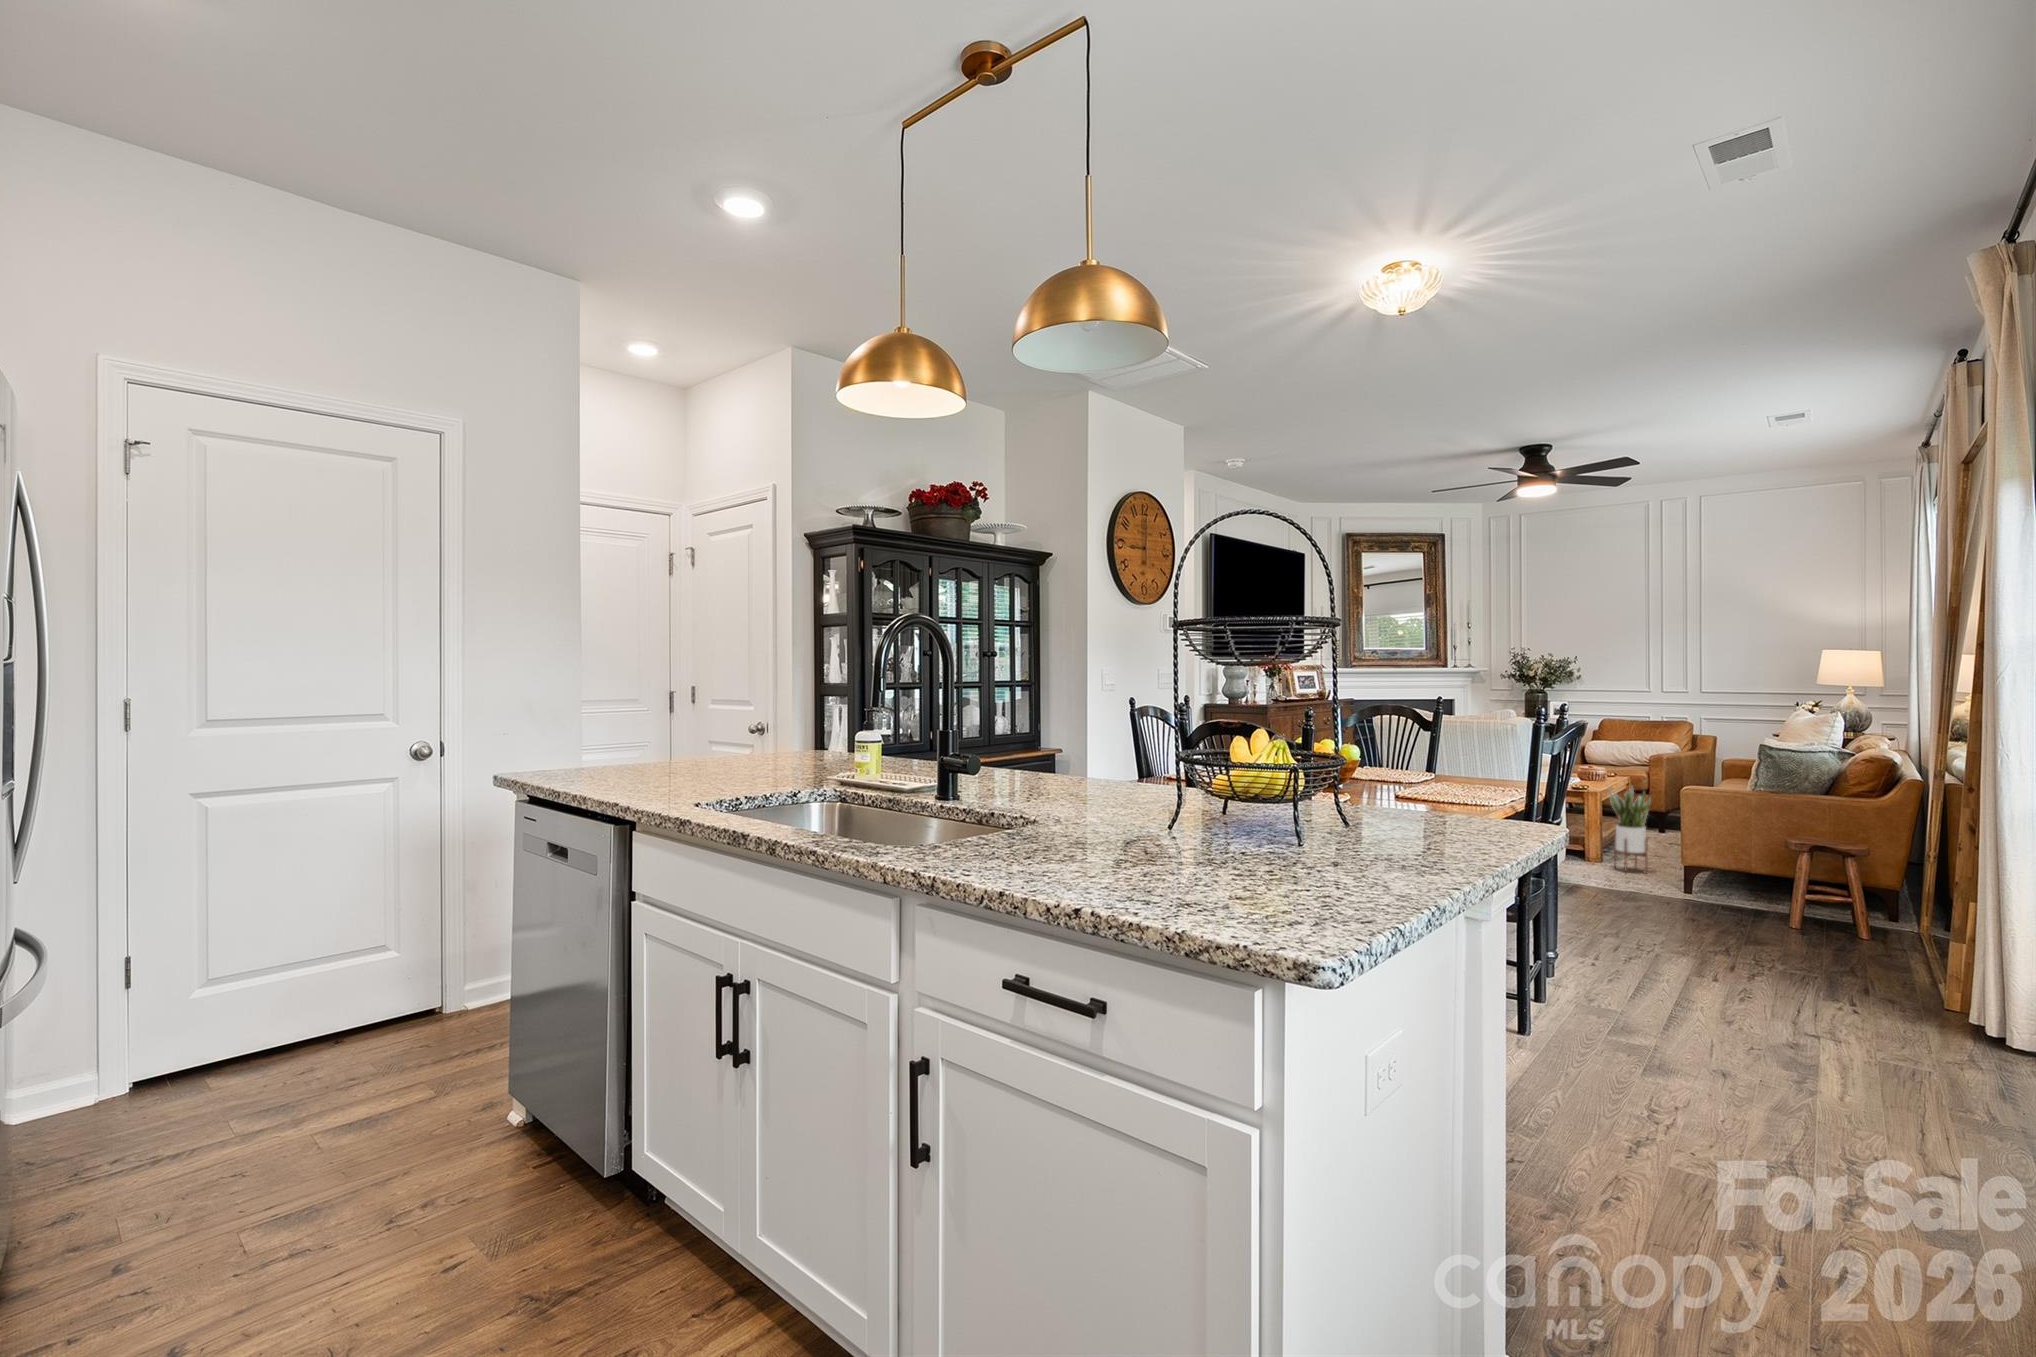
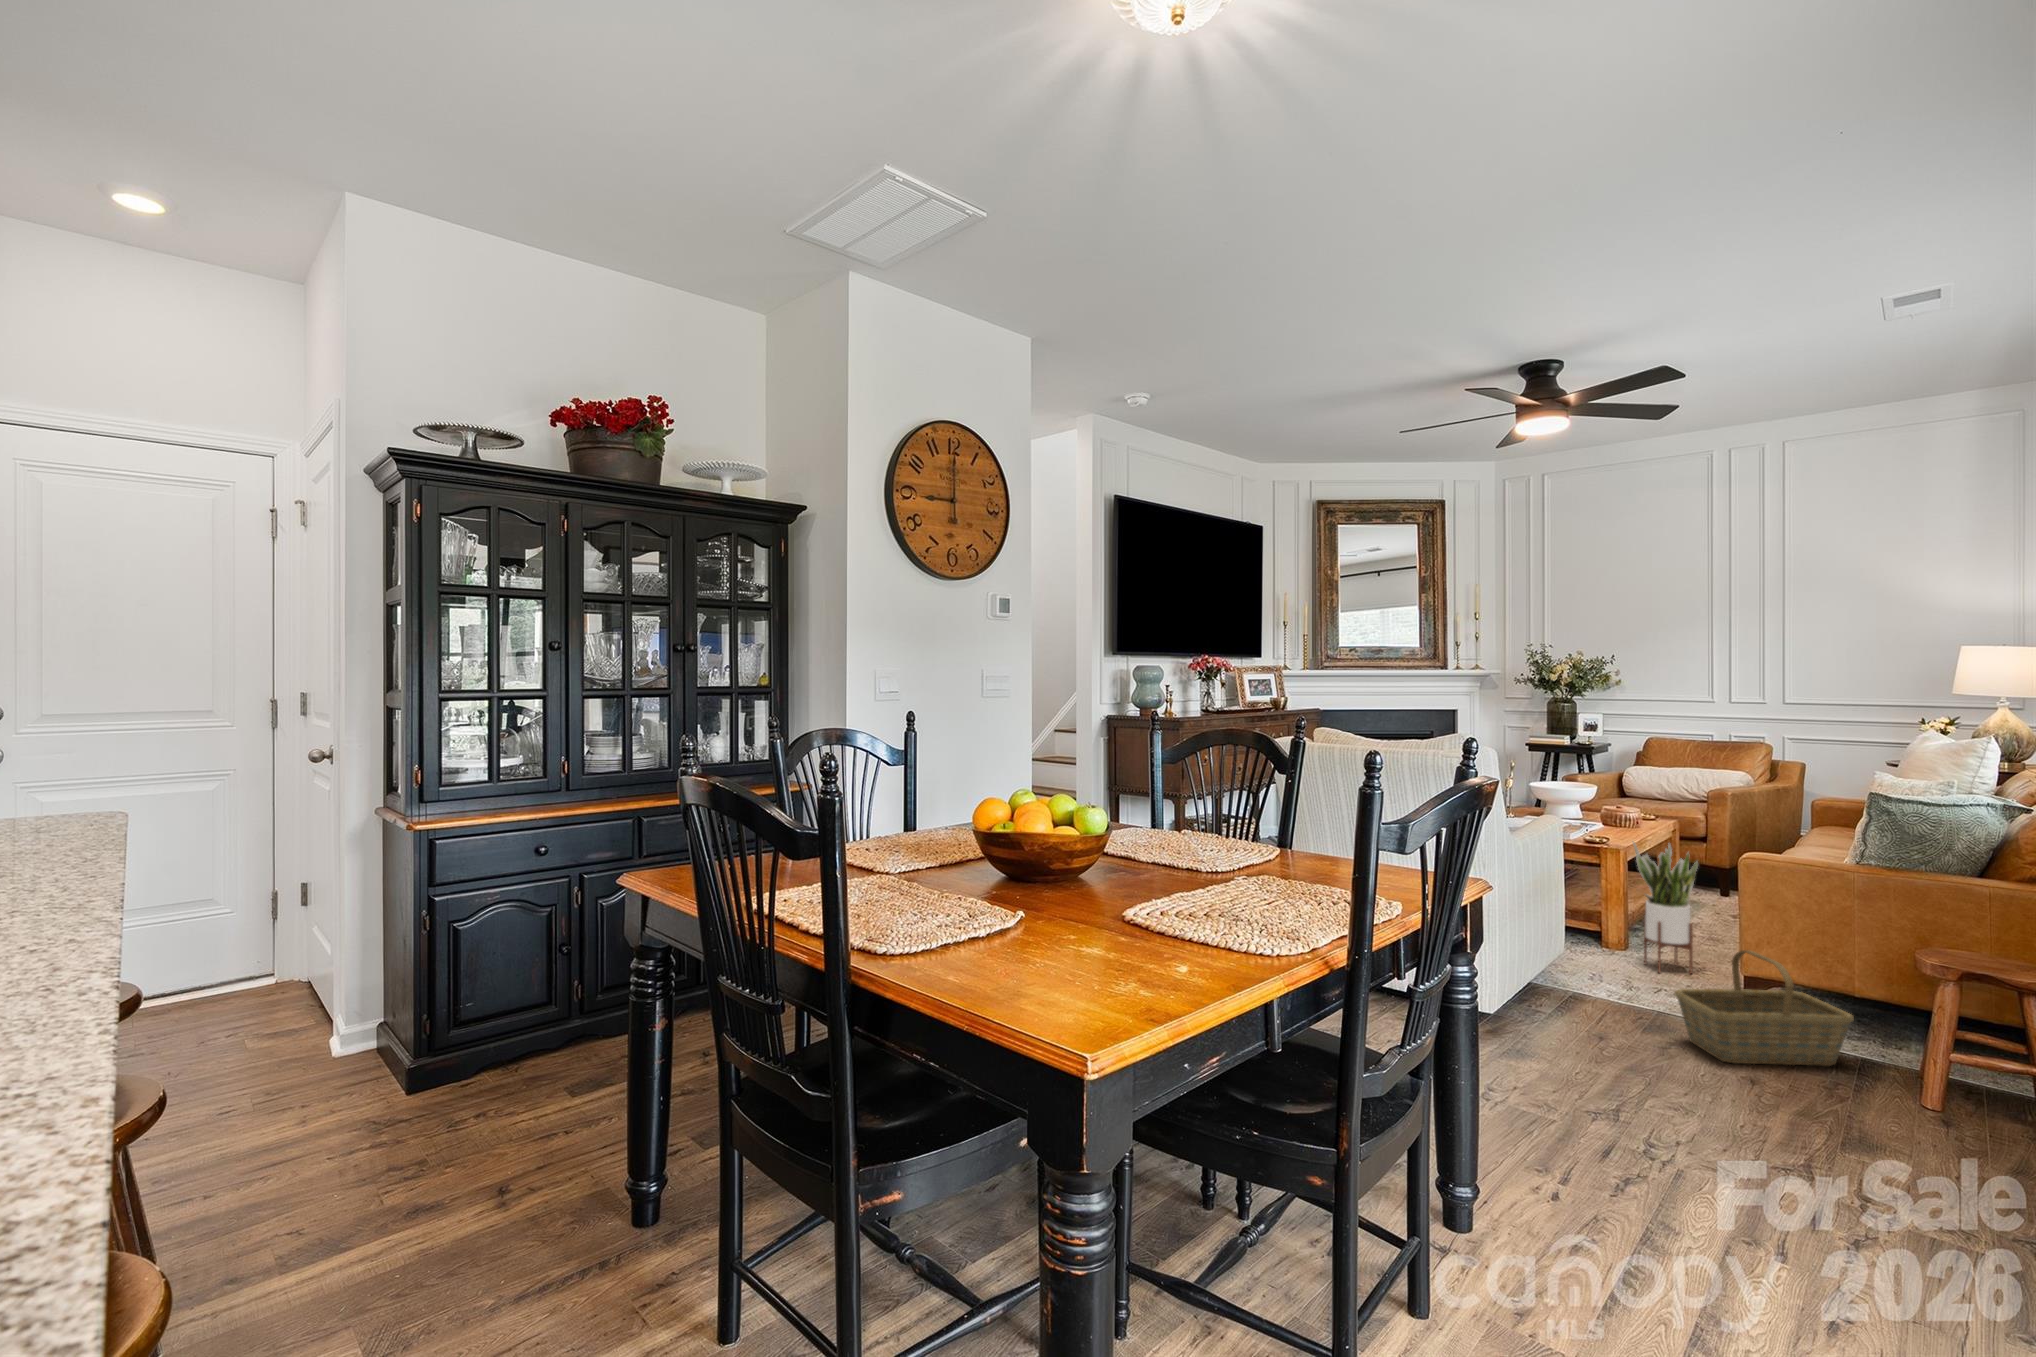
basket: none [1642,845,1752,913] -> present [1675,950,1854,1066]

